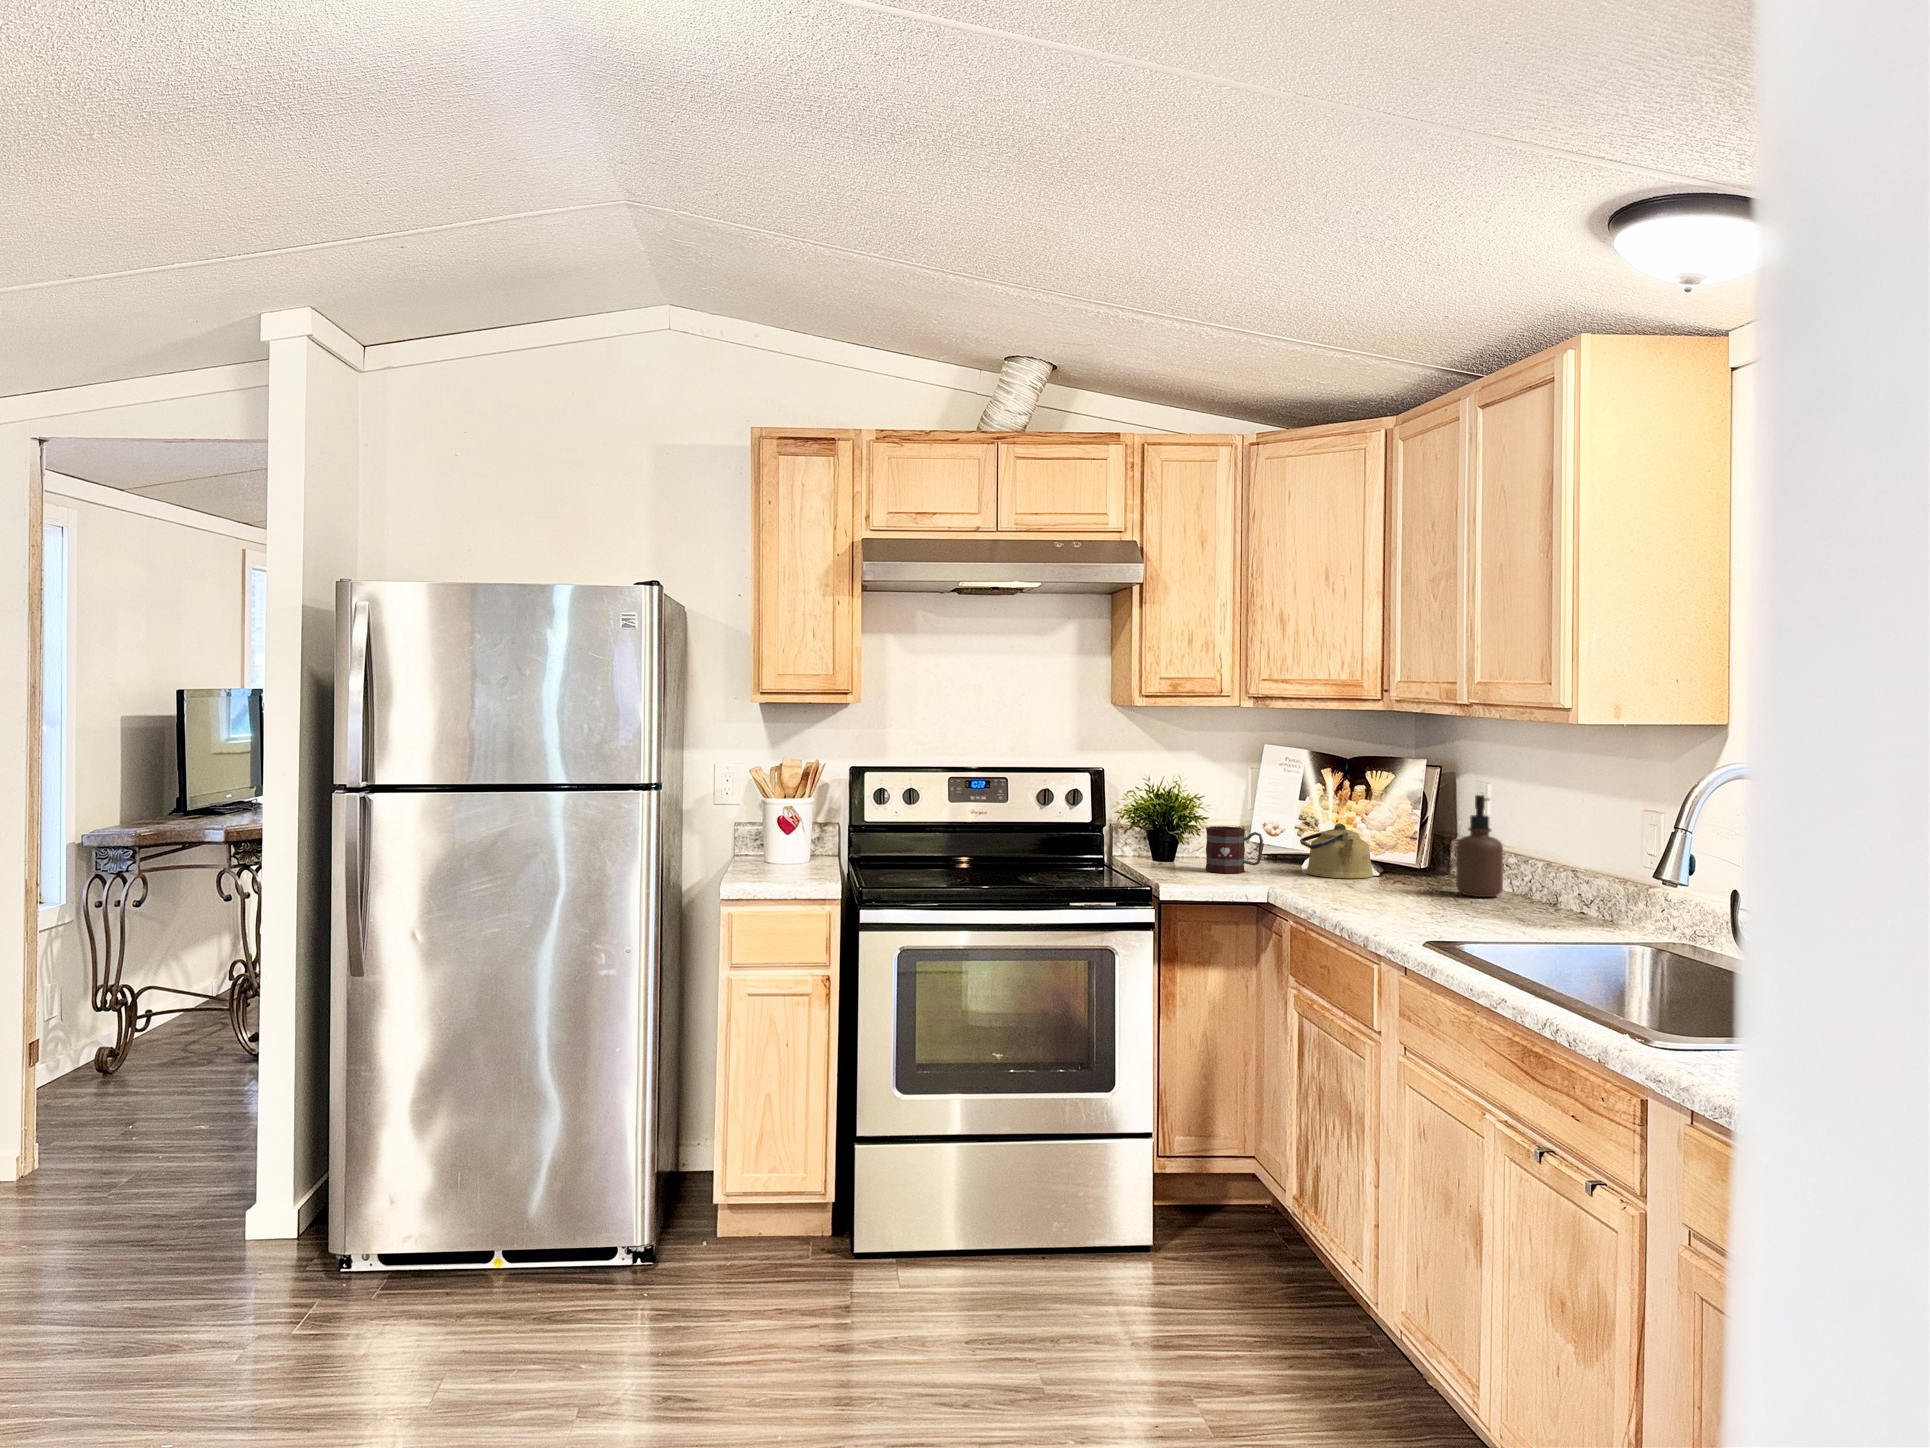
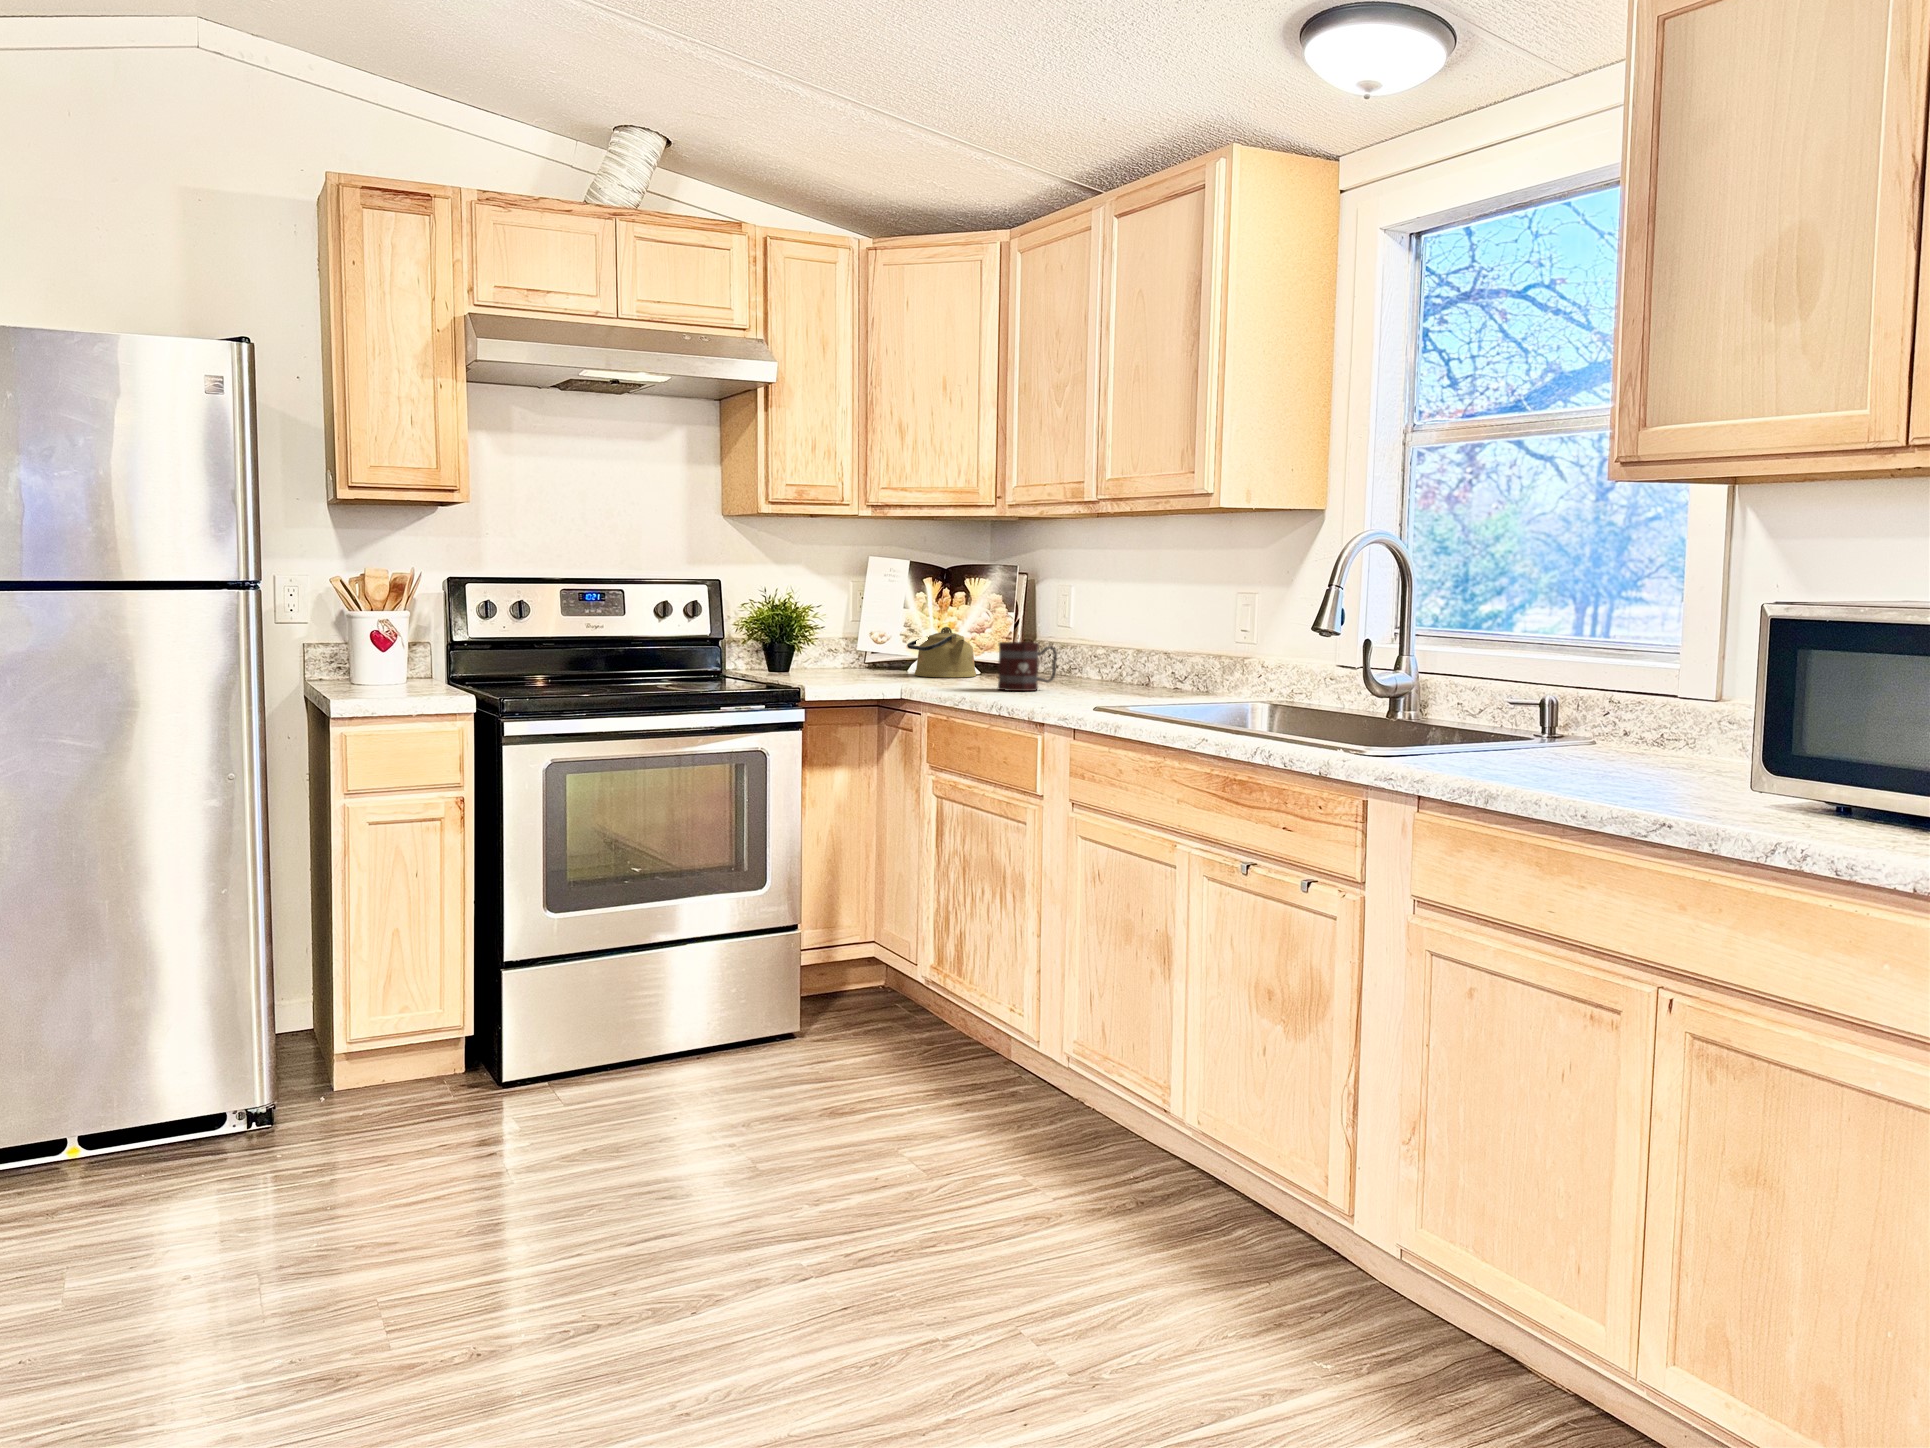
soap dispenser: present [1456,795,1503,897] -> none [1063,592,1104,684]
mug: present [1206,826,1263,873] -> present [997,642,1057,691]

